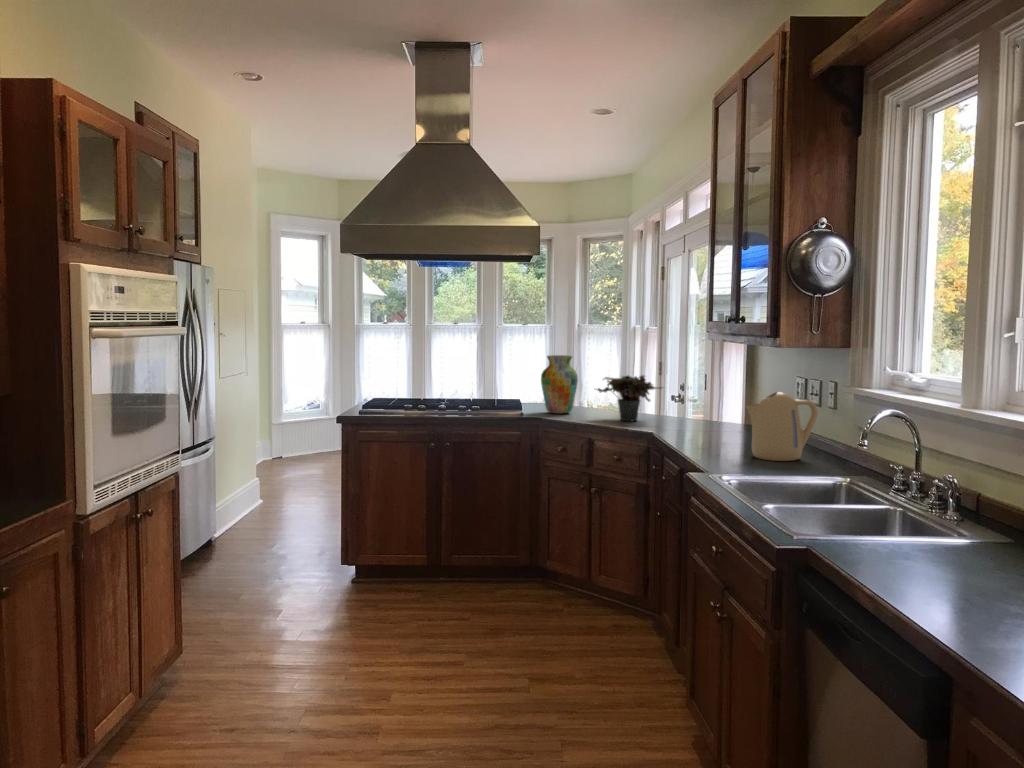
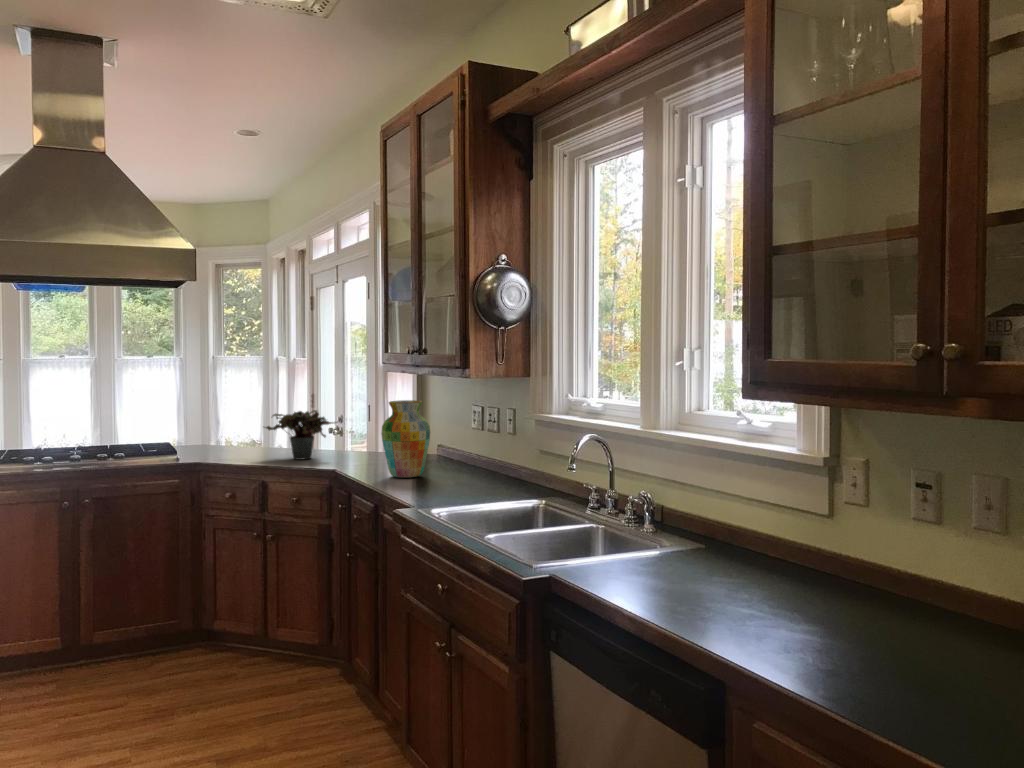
vase: present [541,355,578,414] -> present [381,400,430,478]
kettle: present [746,392,818,461] -> none [439,422,505,490]

